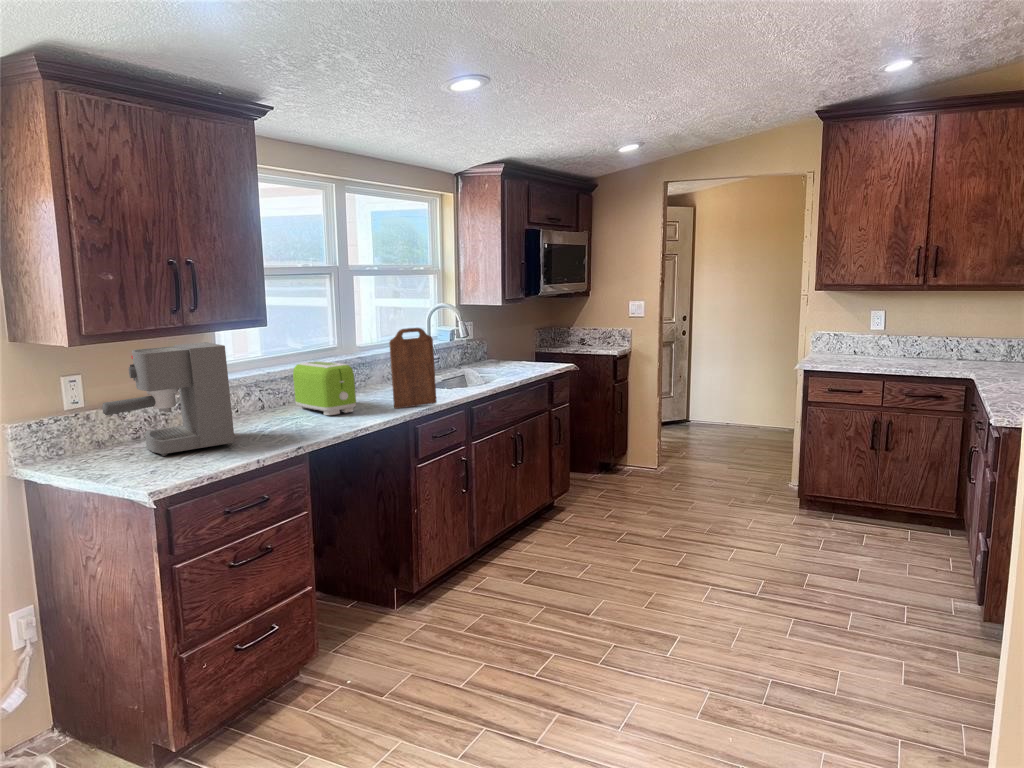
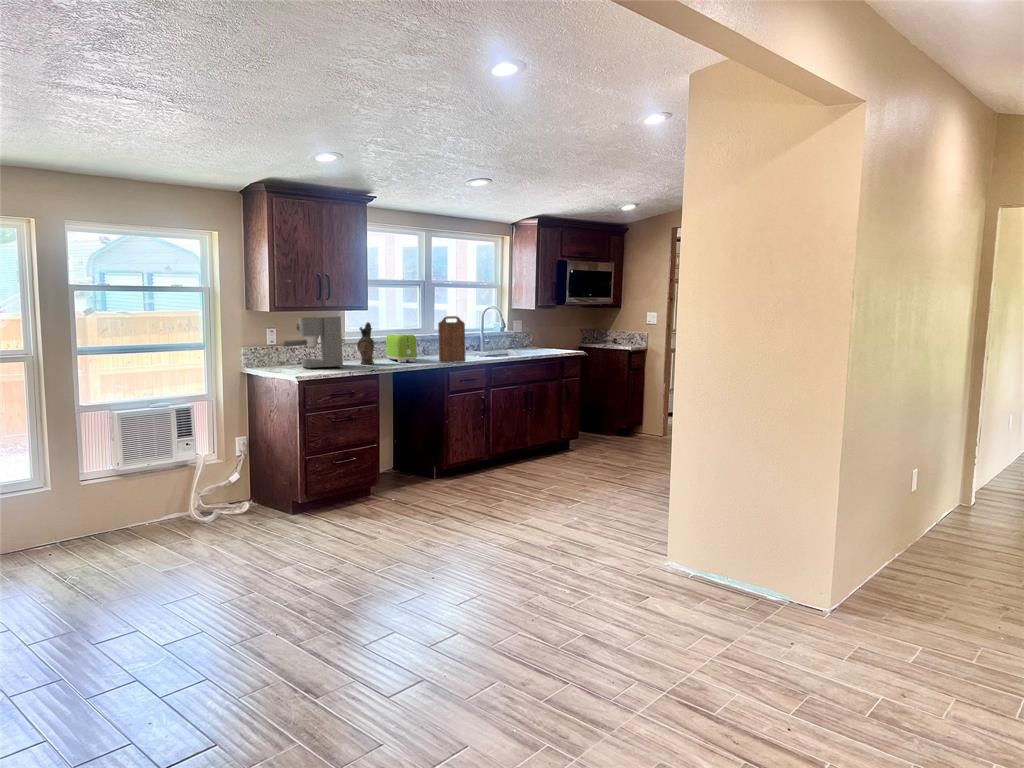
ceramic pitcher: none [252,348,285,427] -> present [357,322,374,364]

